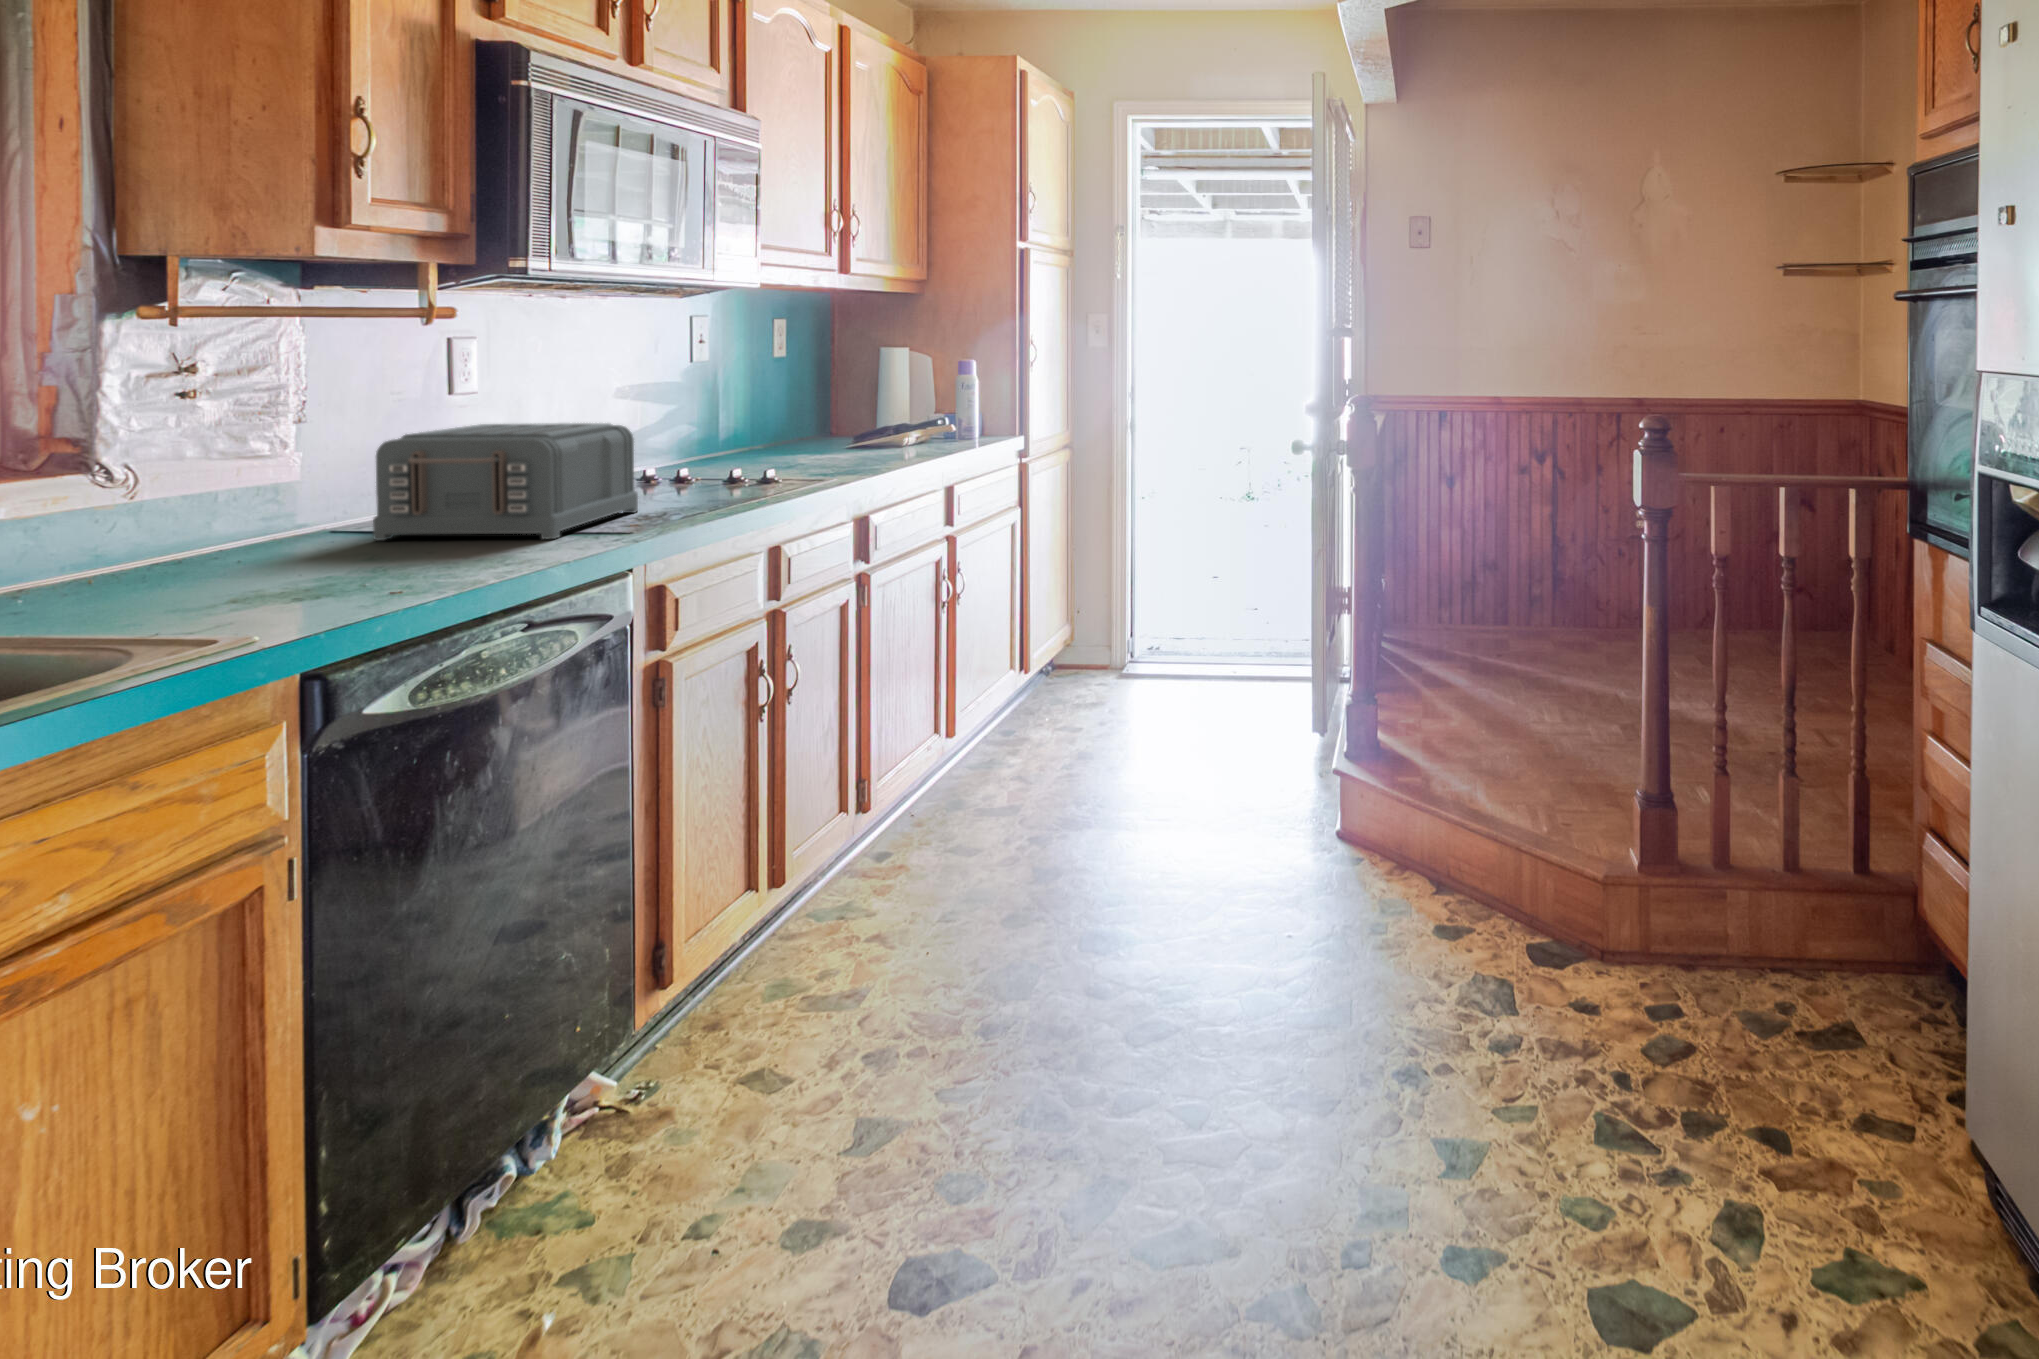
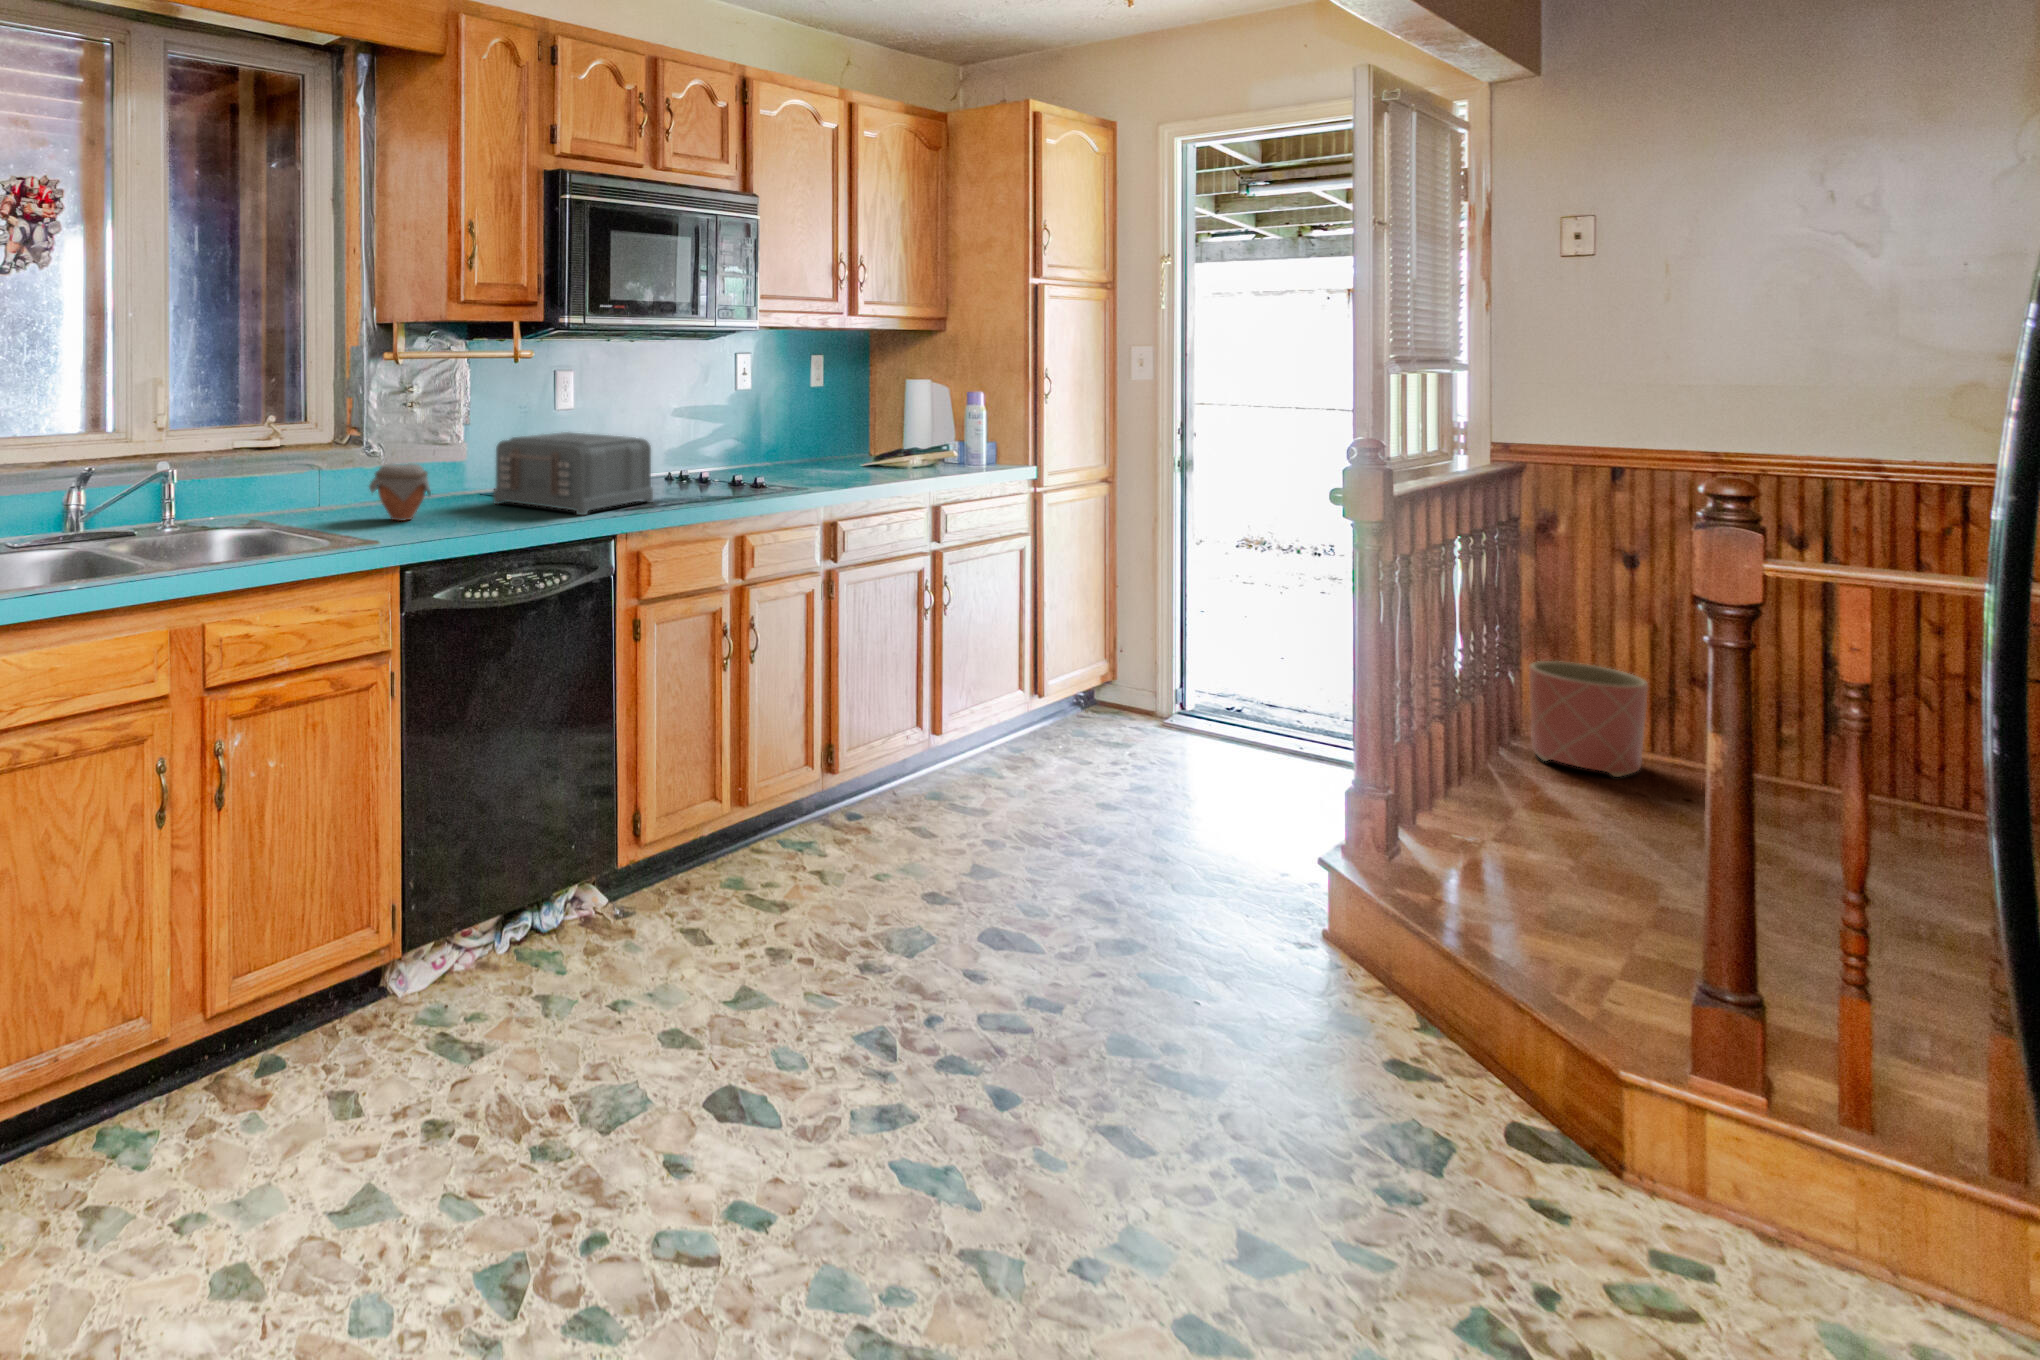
jar: none [135,486,278,586] -> present [369,463,431,521]
planter: none [1429,561,1501,647] -> present [1529,661,1648,777]

